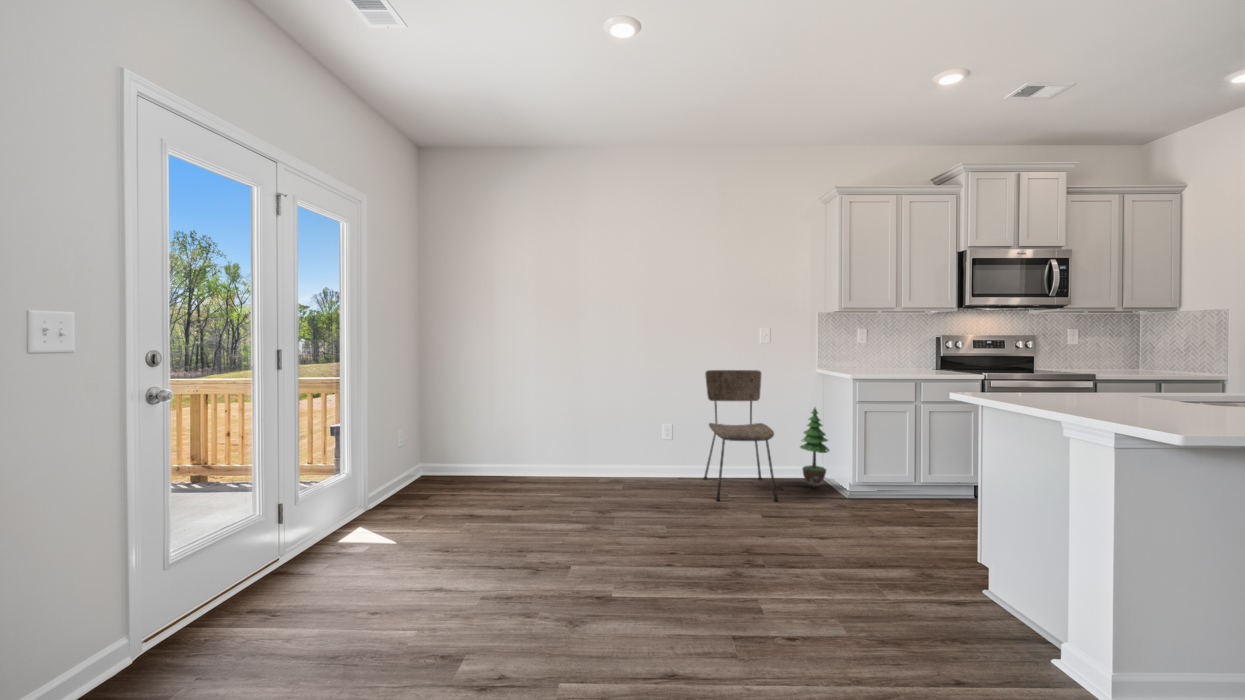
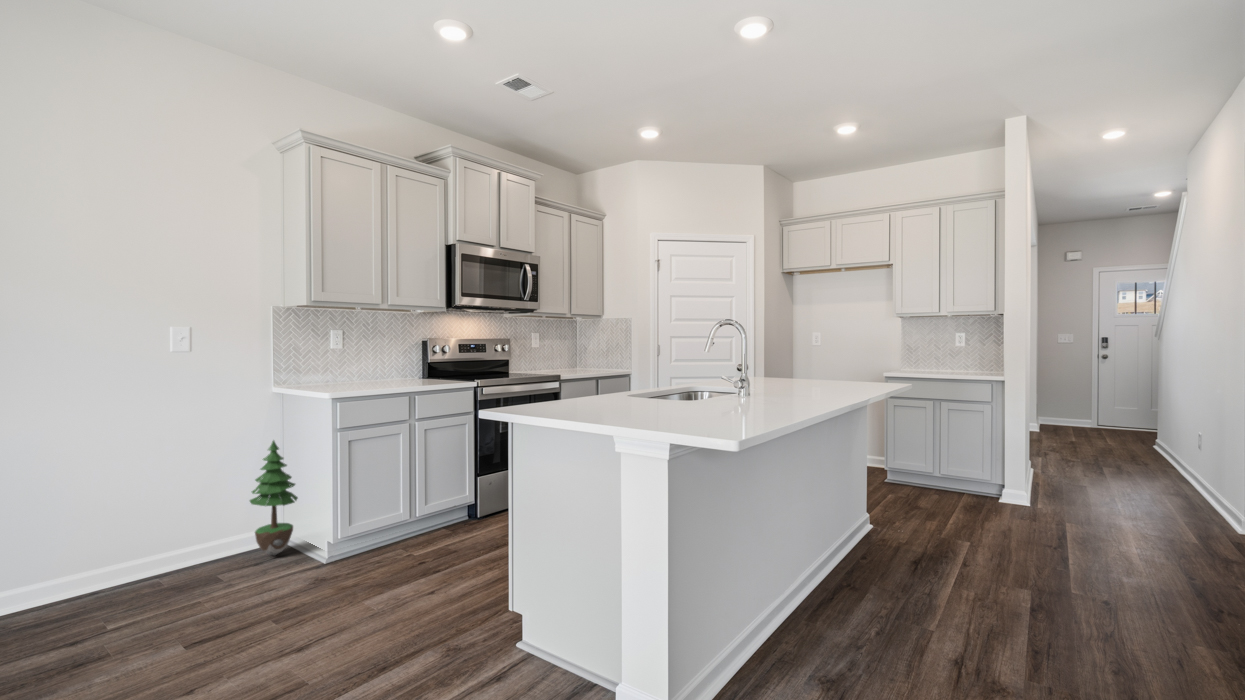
dining chair: present [704,370,778,501] -> none [49,393,215,642]

